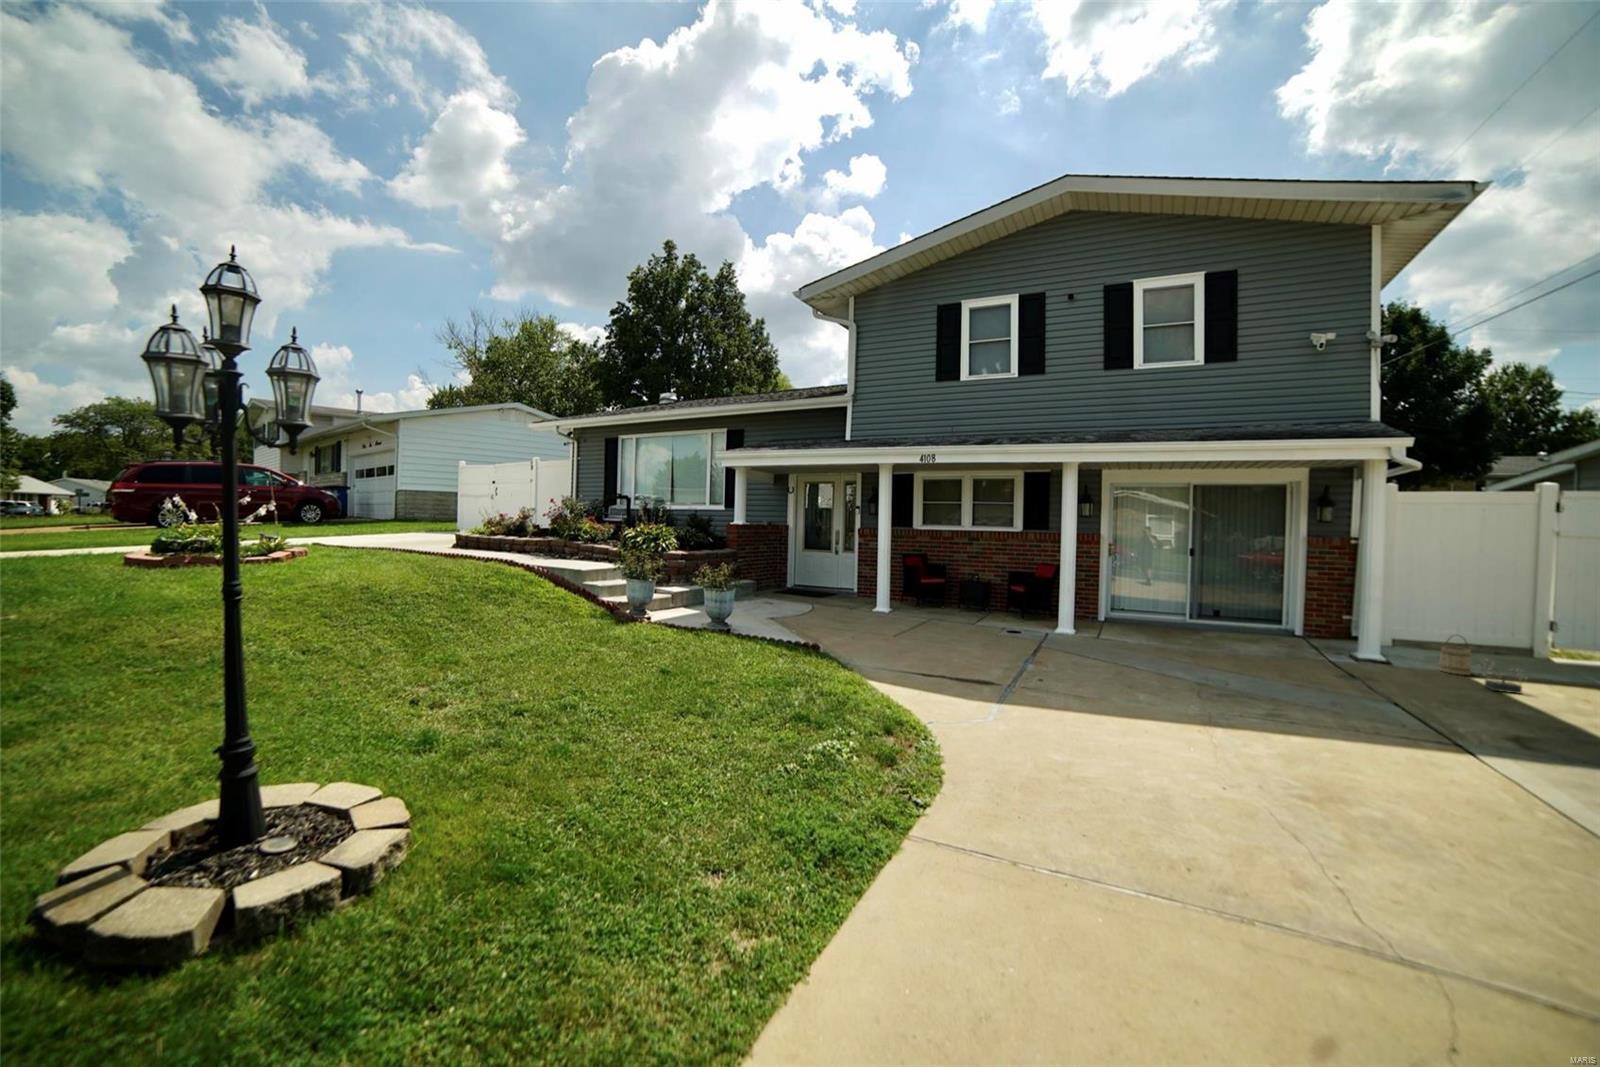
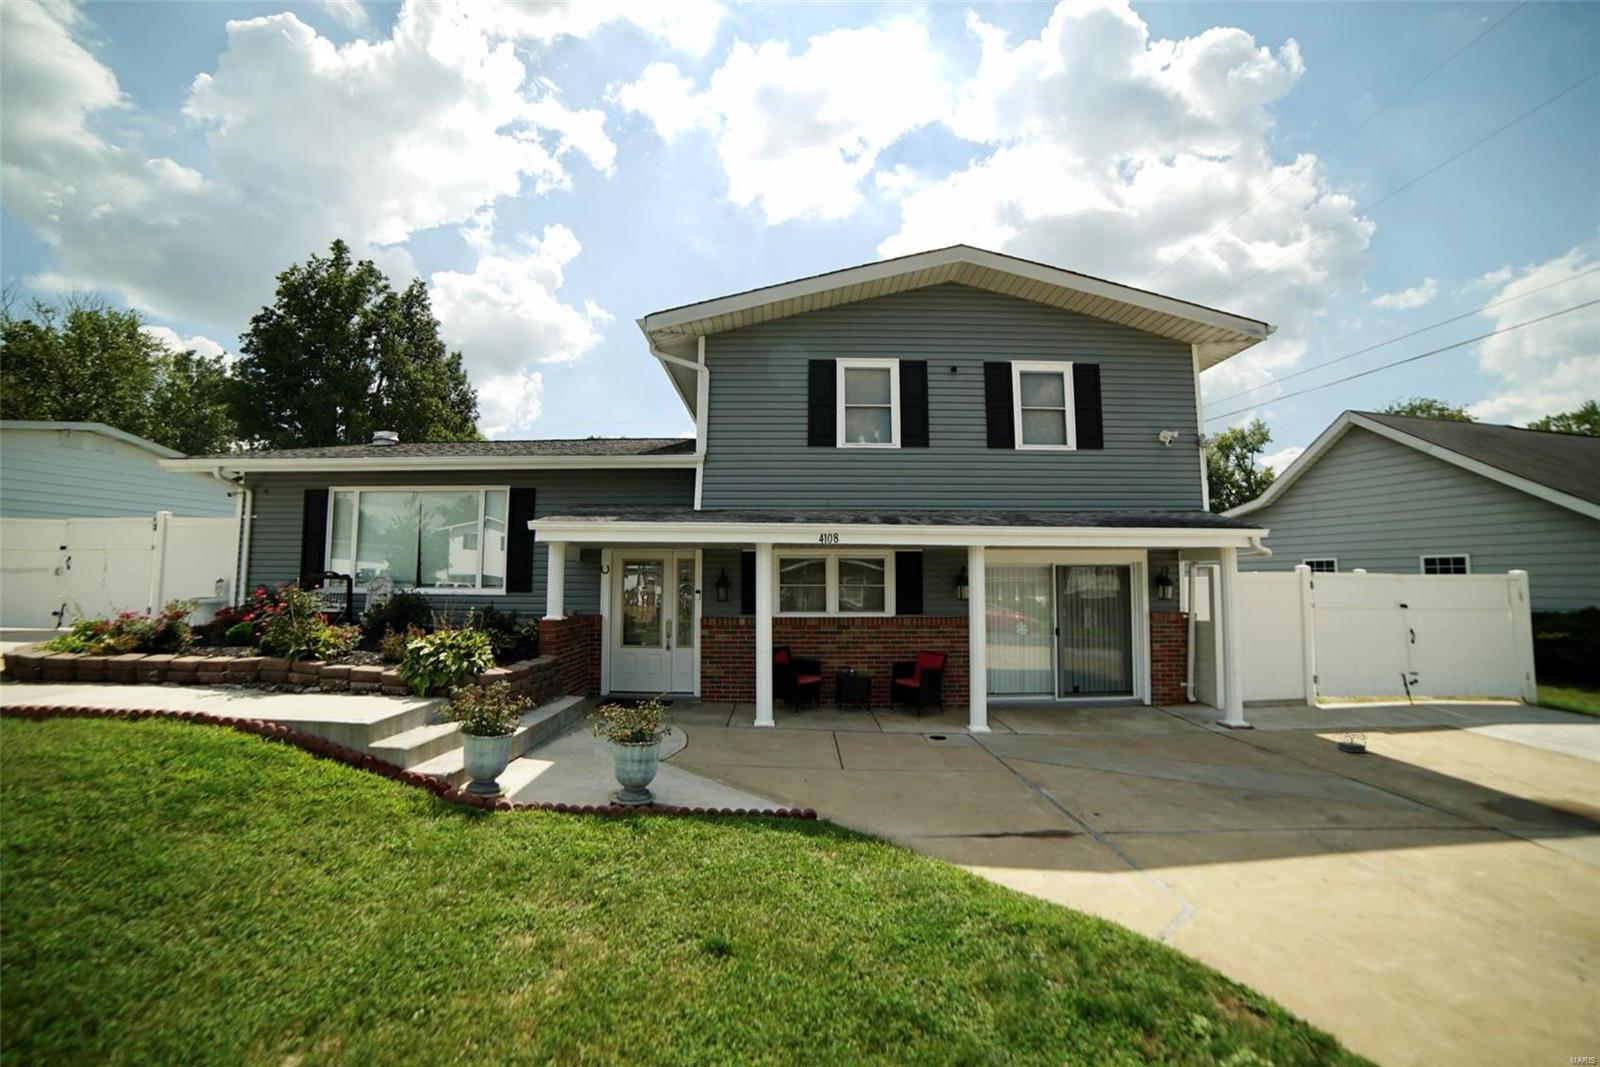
bucket: present [1438,639,1472,675] -> none [1285,701,1311,737]

